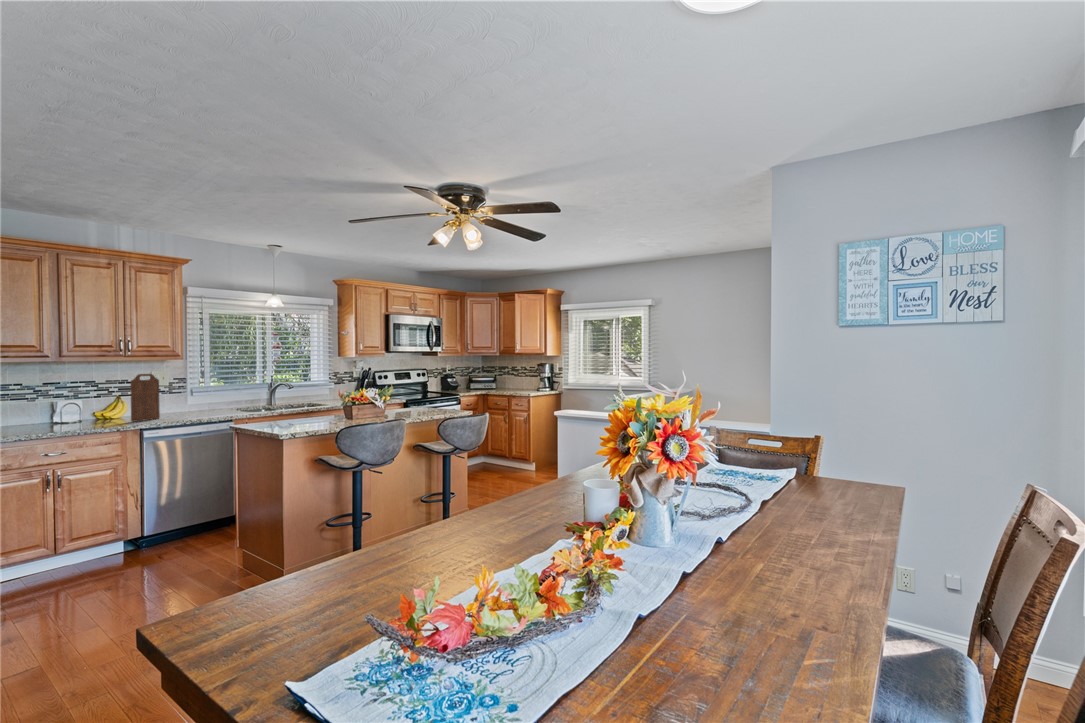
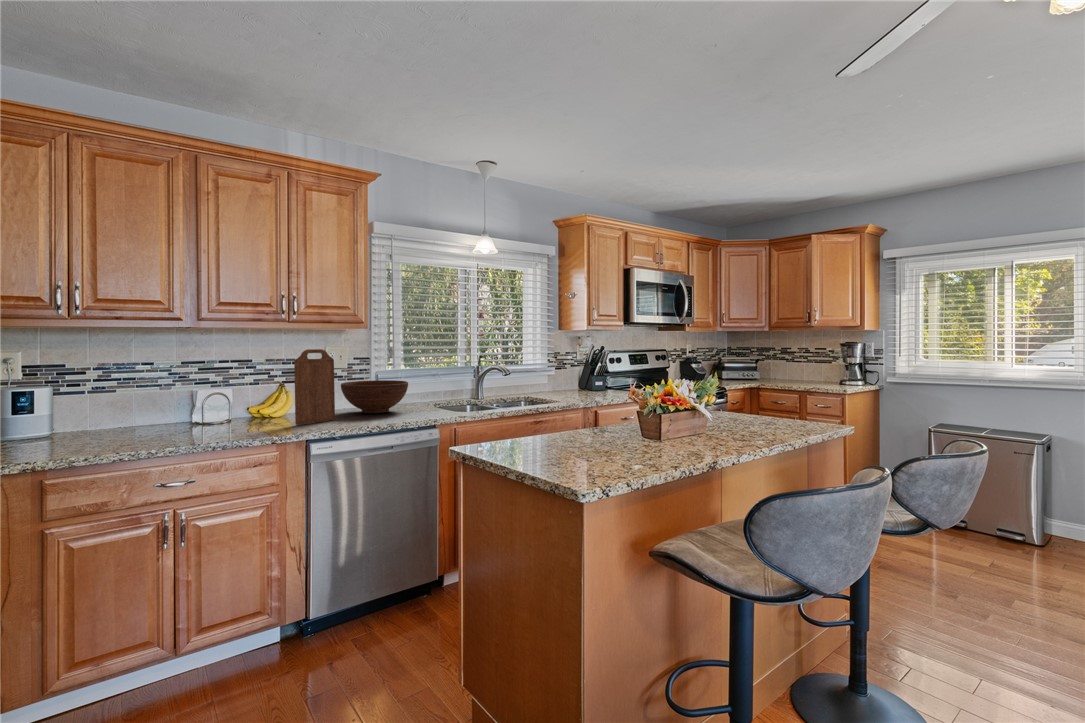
fruit bowl: none [164,393,215,415] -> present [341,380,408,414]

